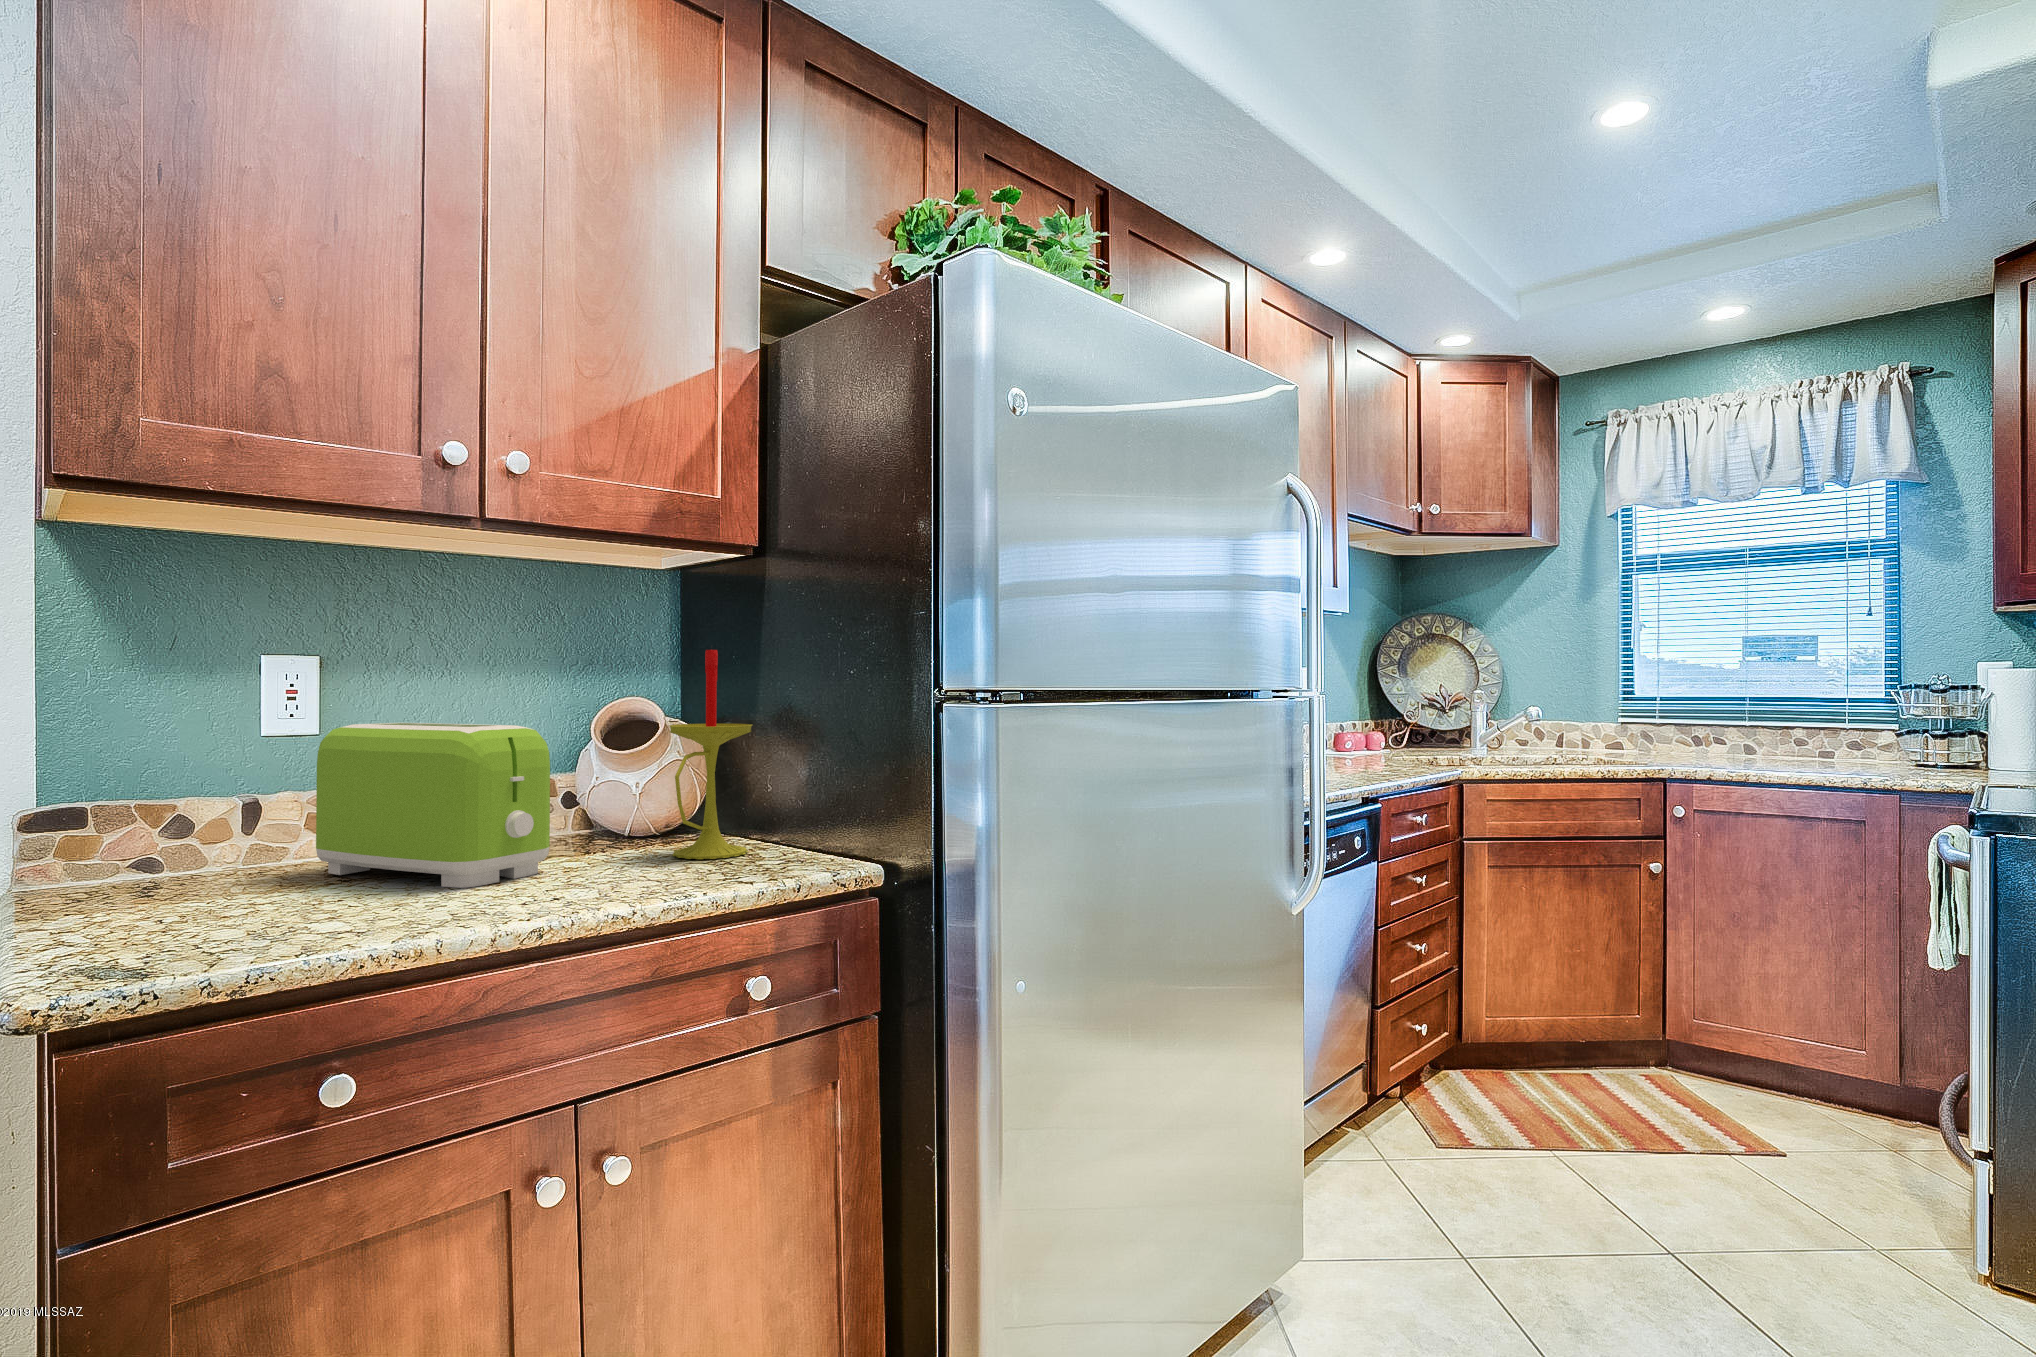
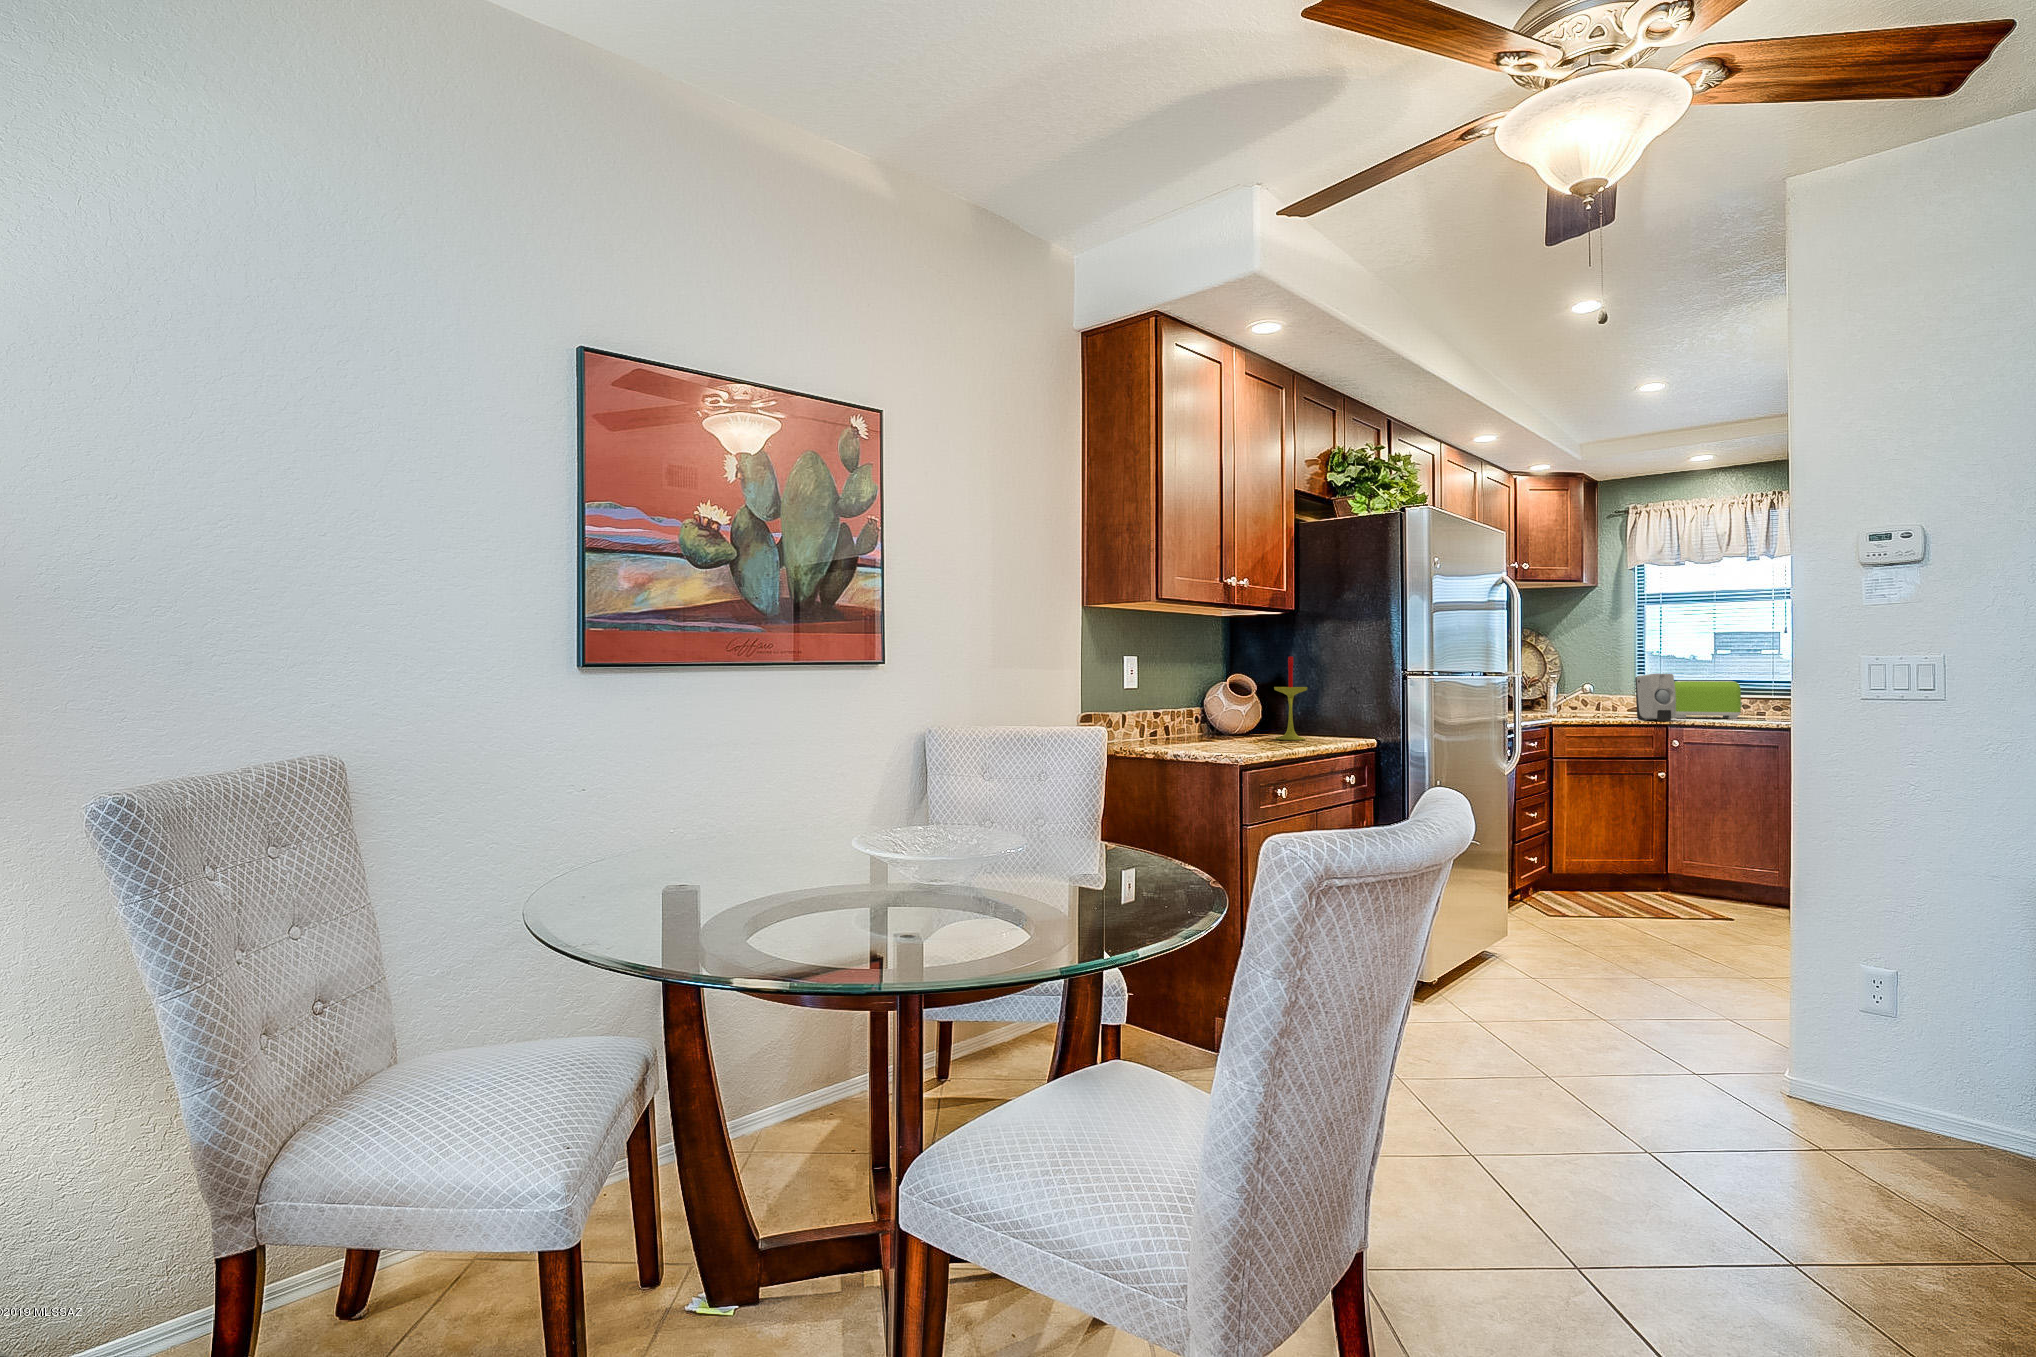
soap dispenser: none [1611,688,1680,772] -> present [1635,674,1676,721]
toaster: present [316,723,550,888] -> present [1674,681,1742,719]

